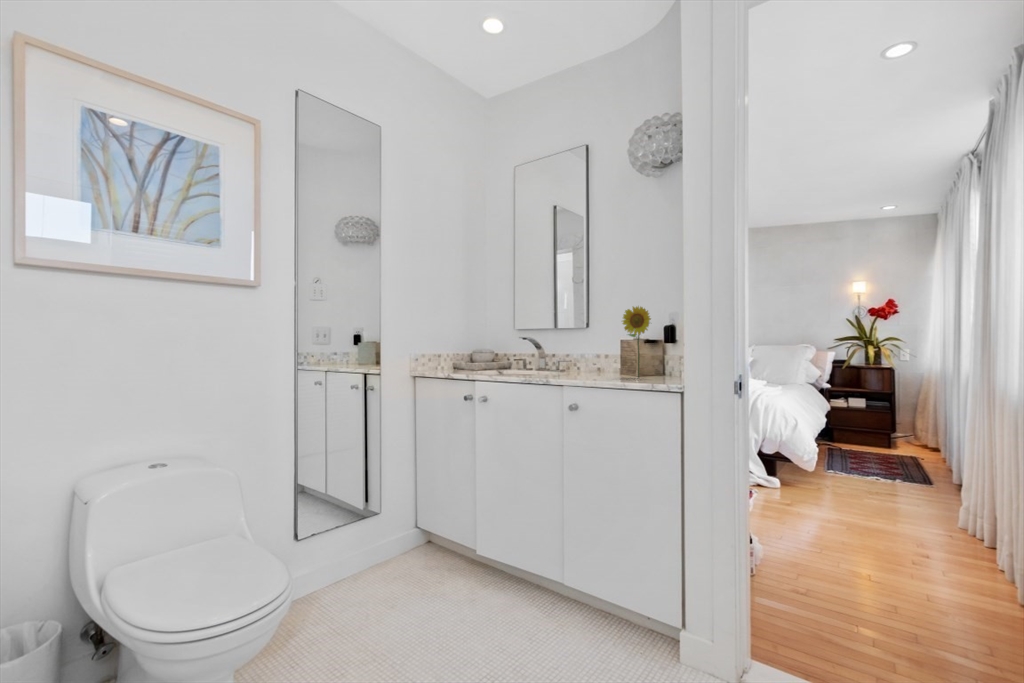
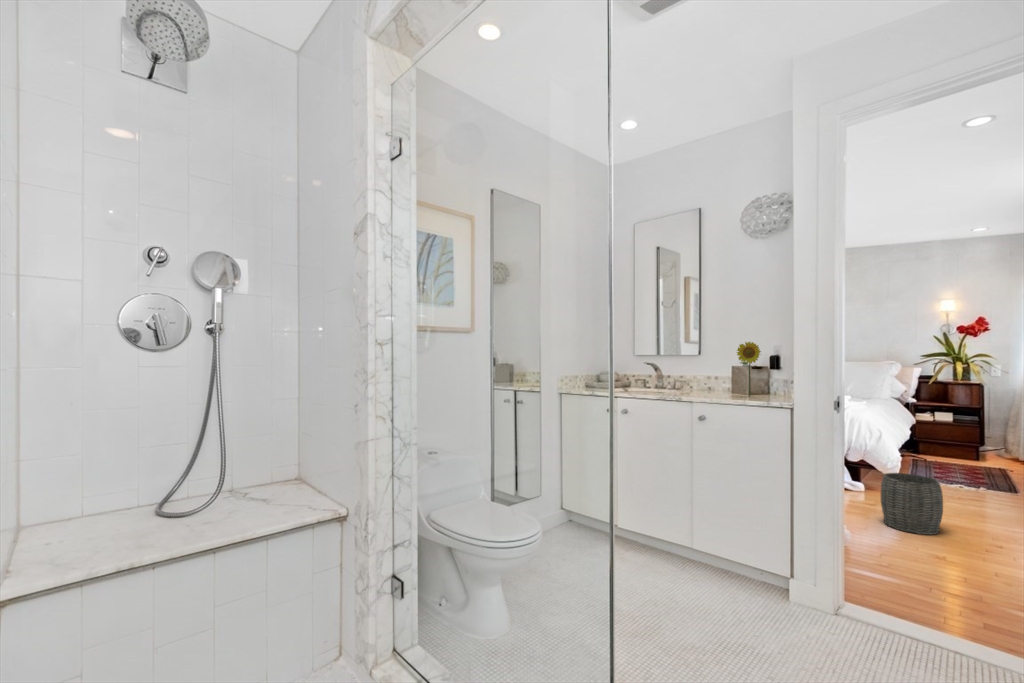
woven basket: none [796,467,863,540] -> present [881,473,943,535]

